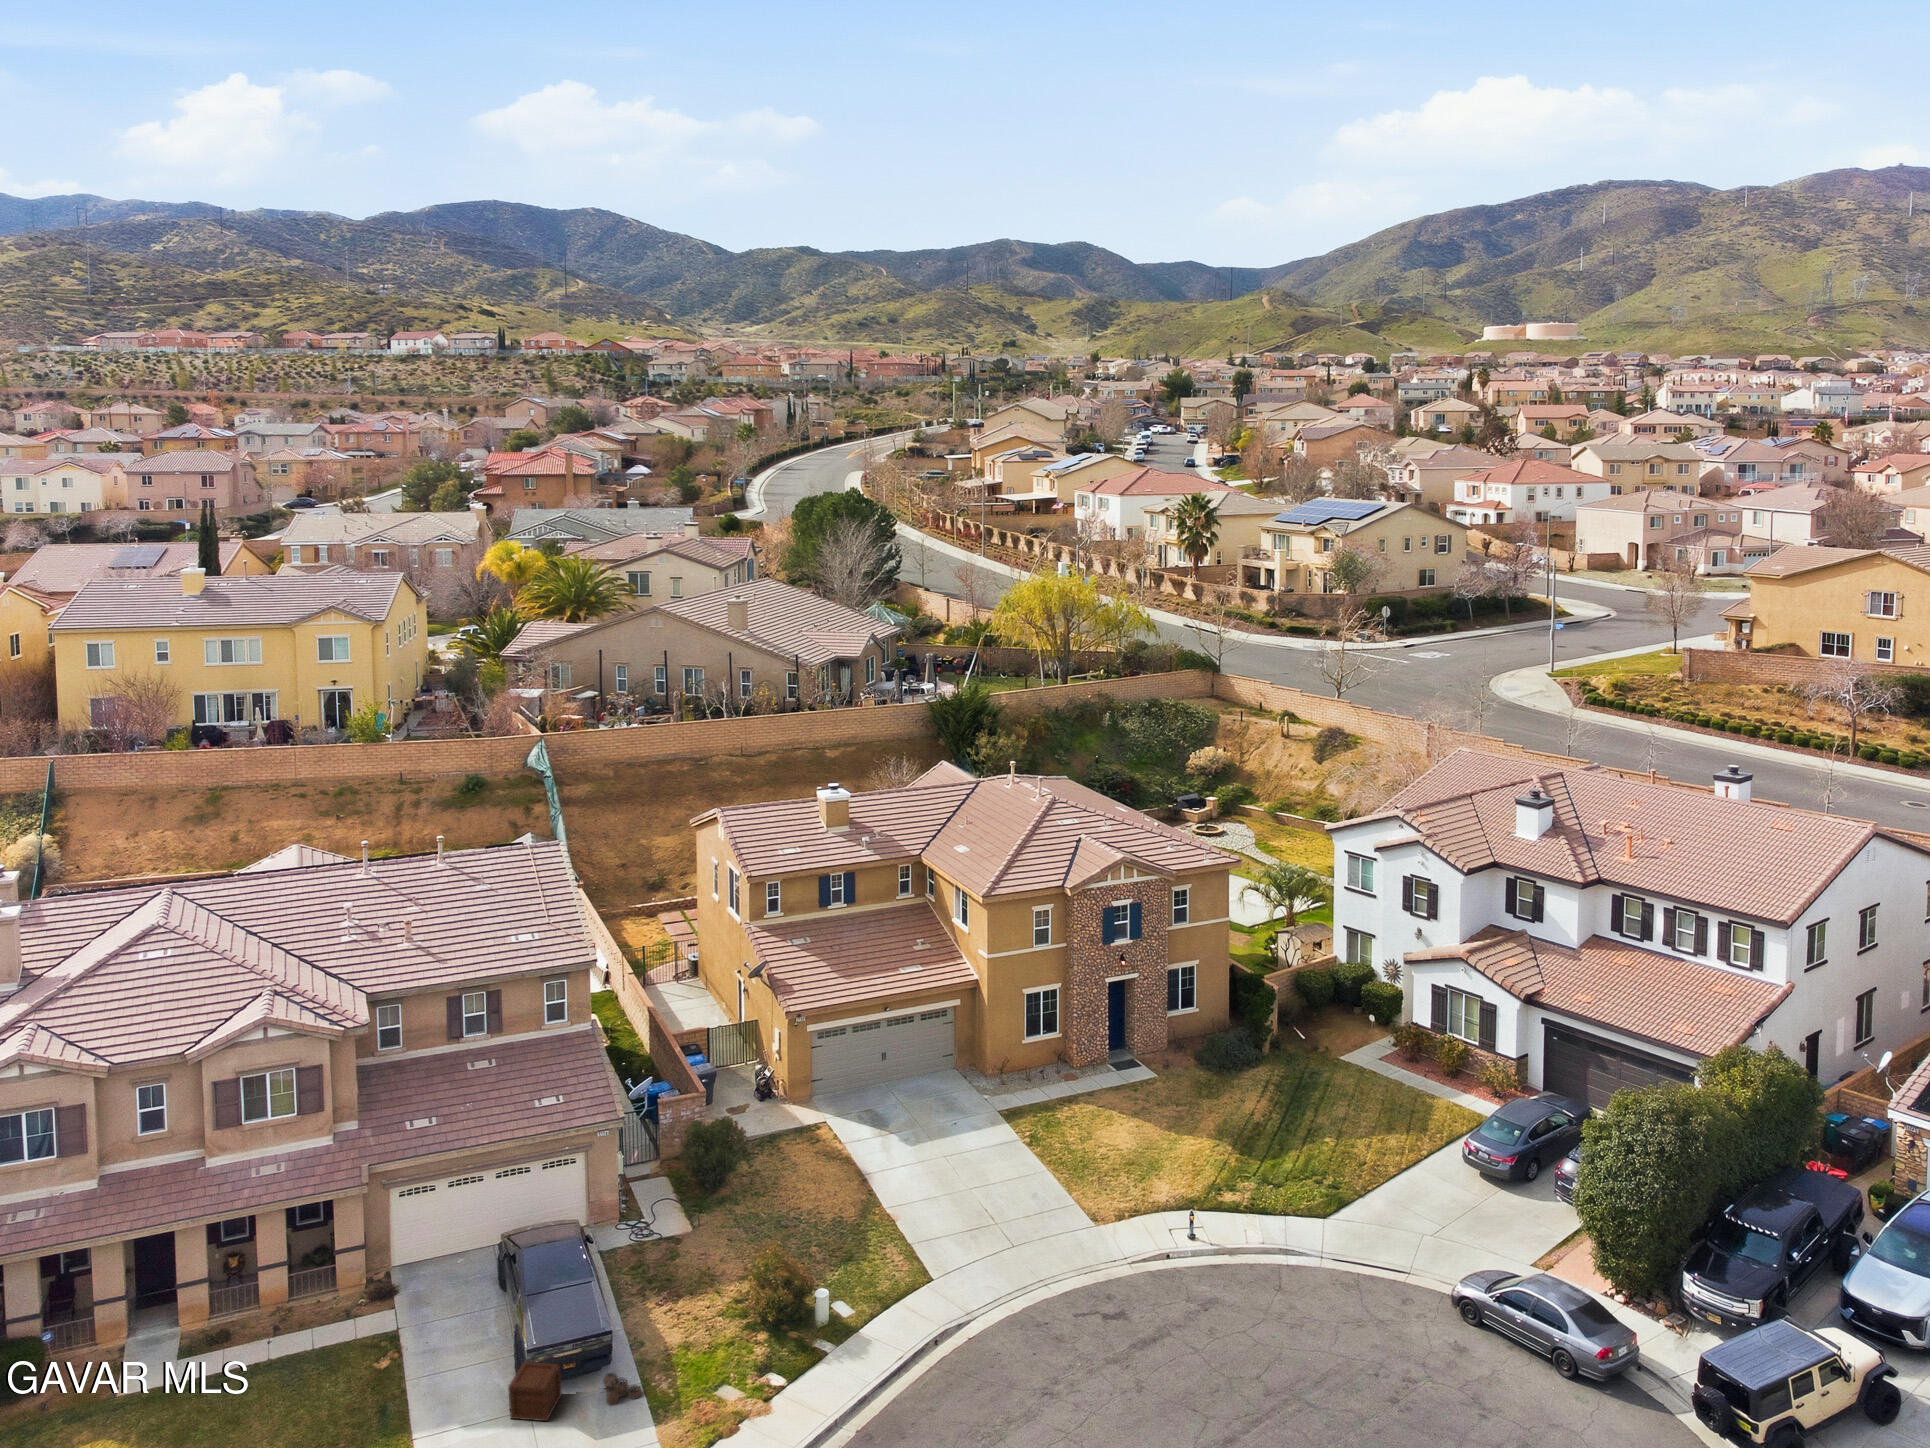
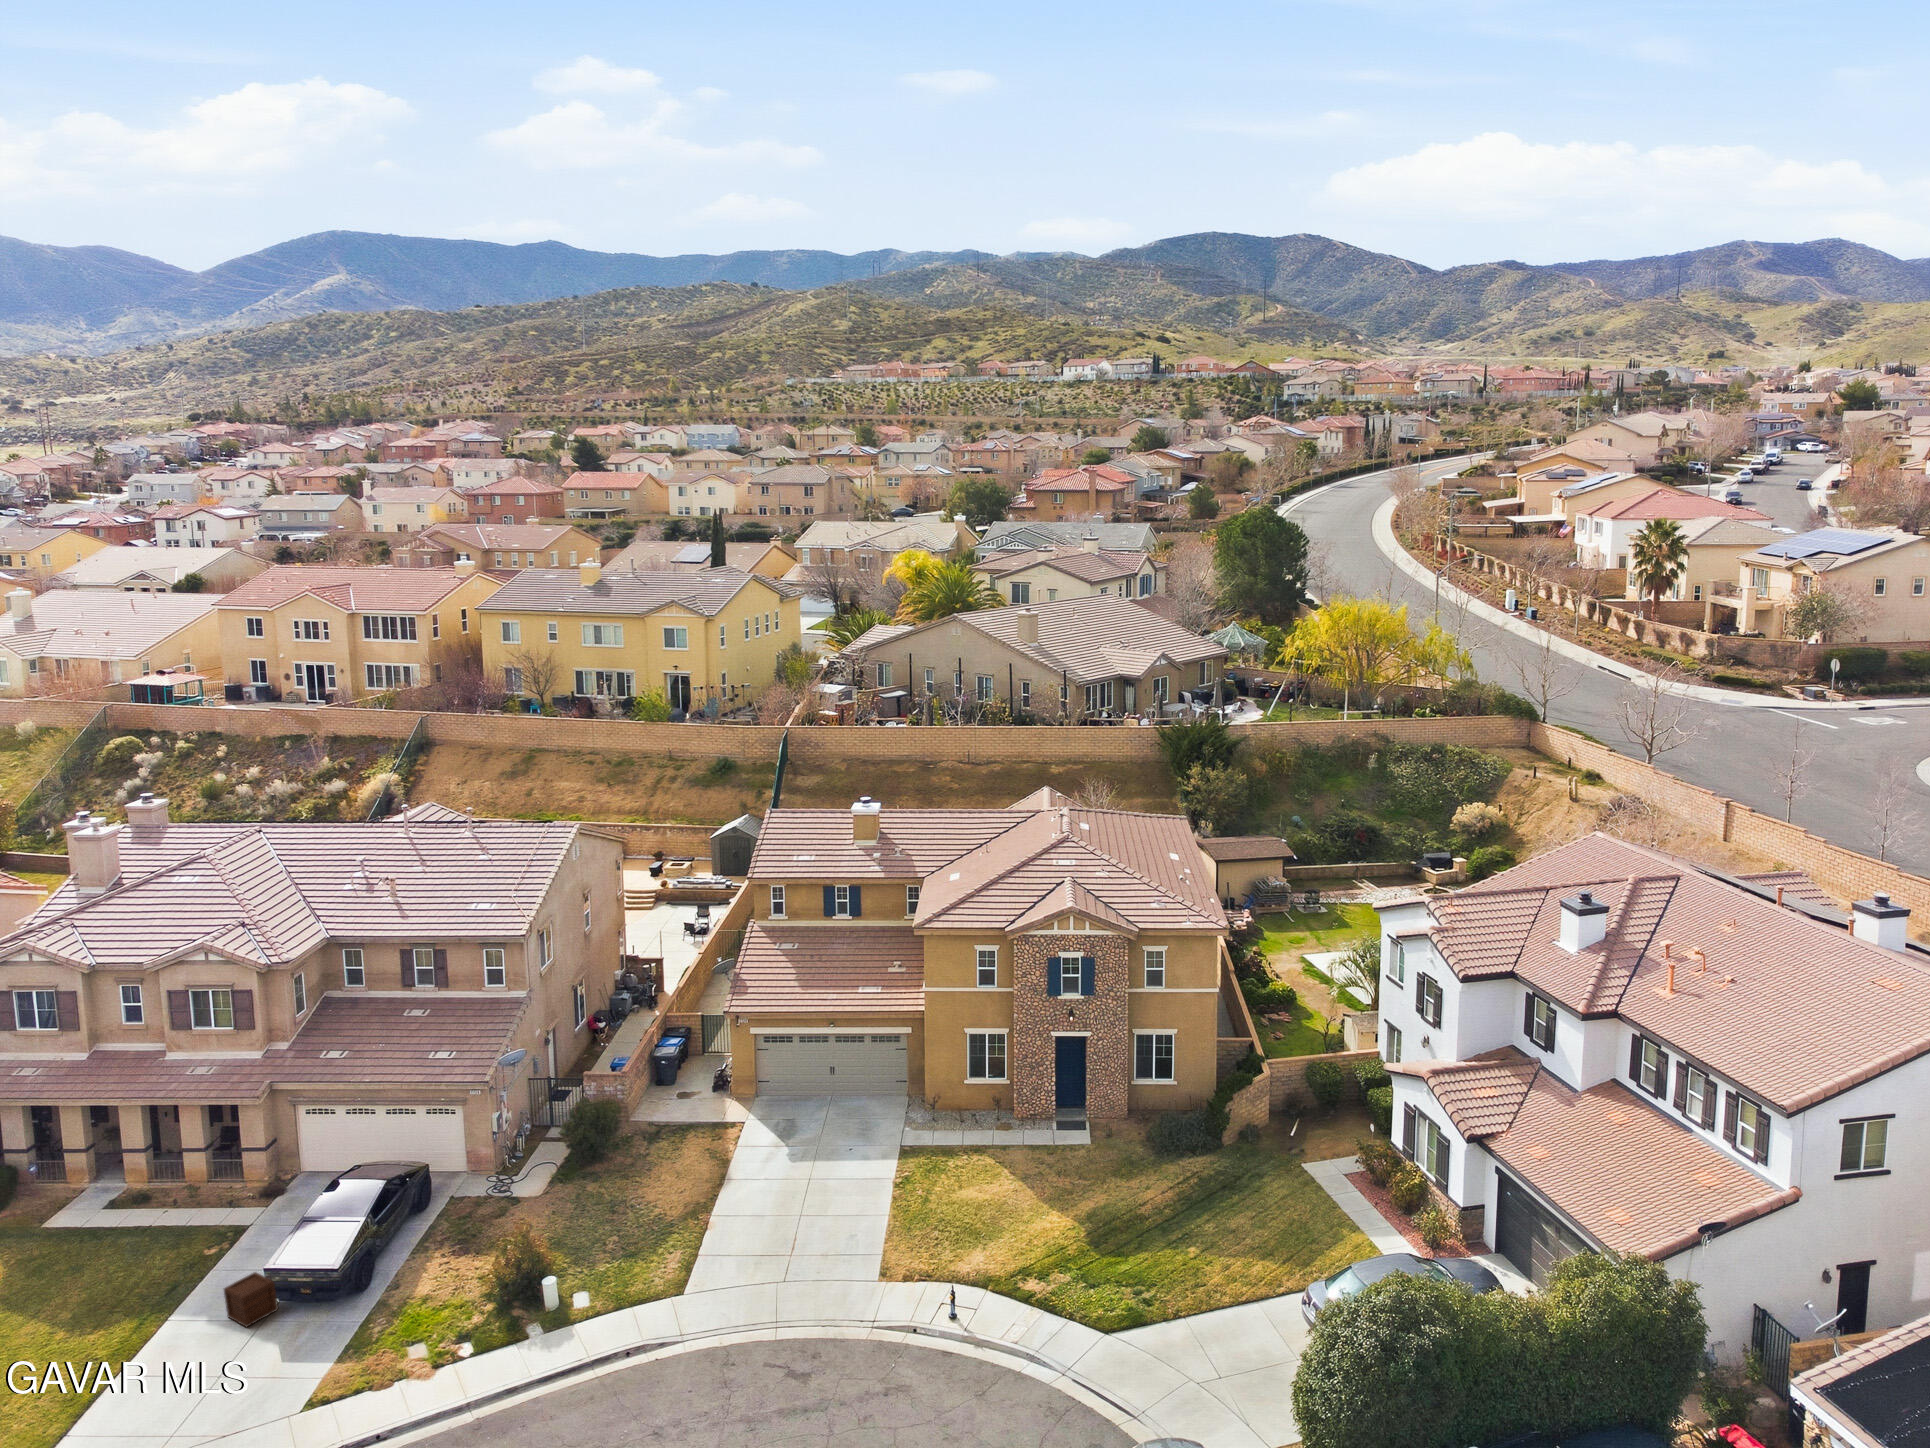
woven basket: present [603,1373,641,1405] -> none [297,1300,330,1329]

